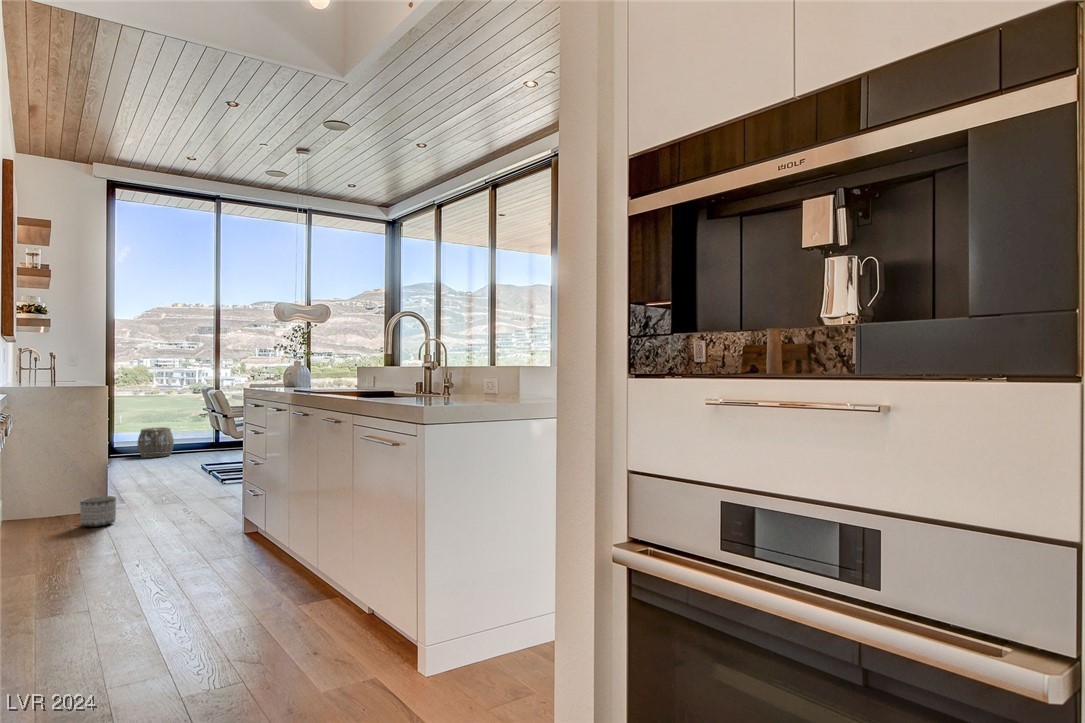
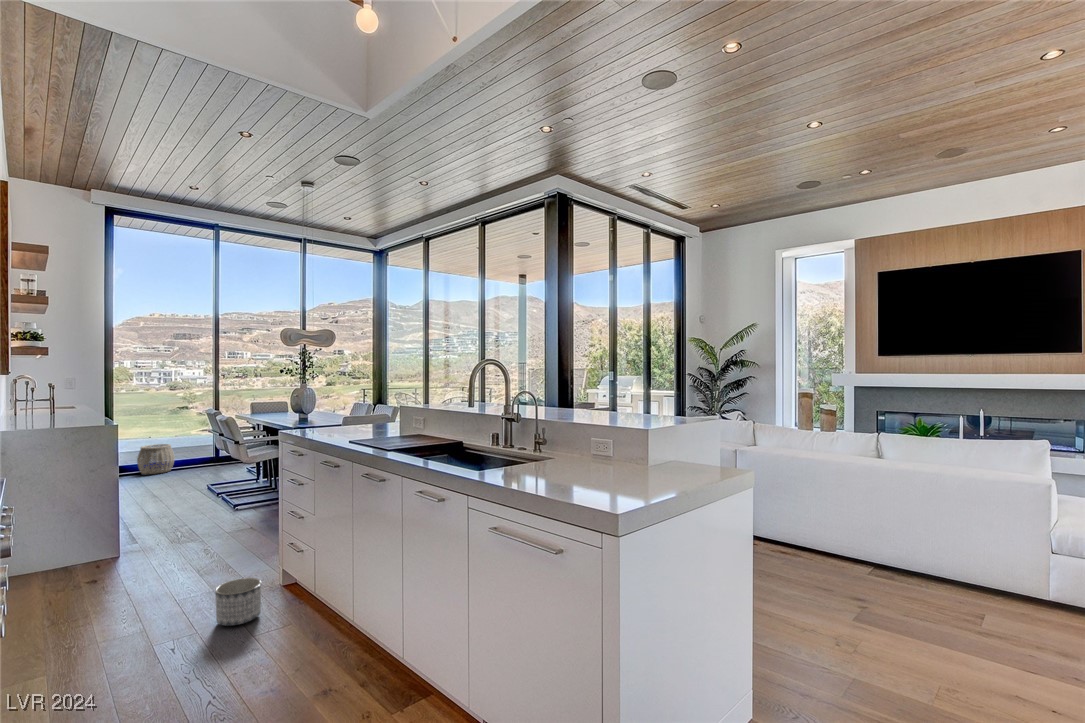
planter: present [80,496,116,527] -> present [215,578,261,626]

